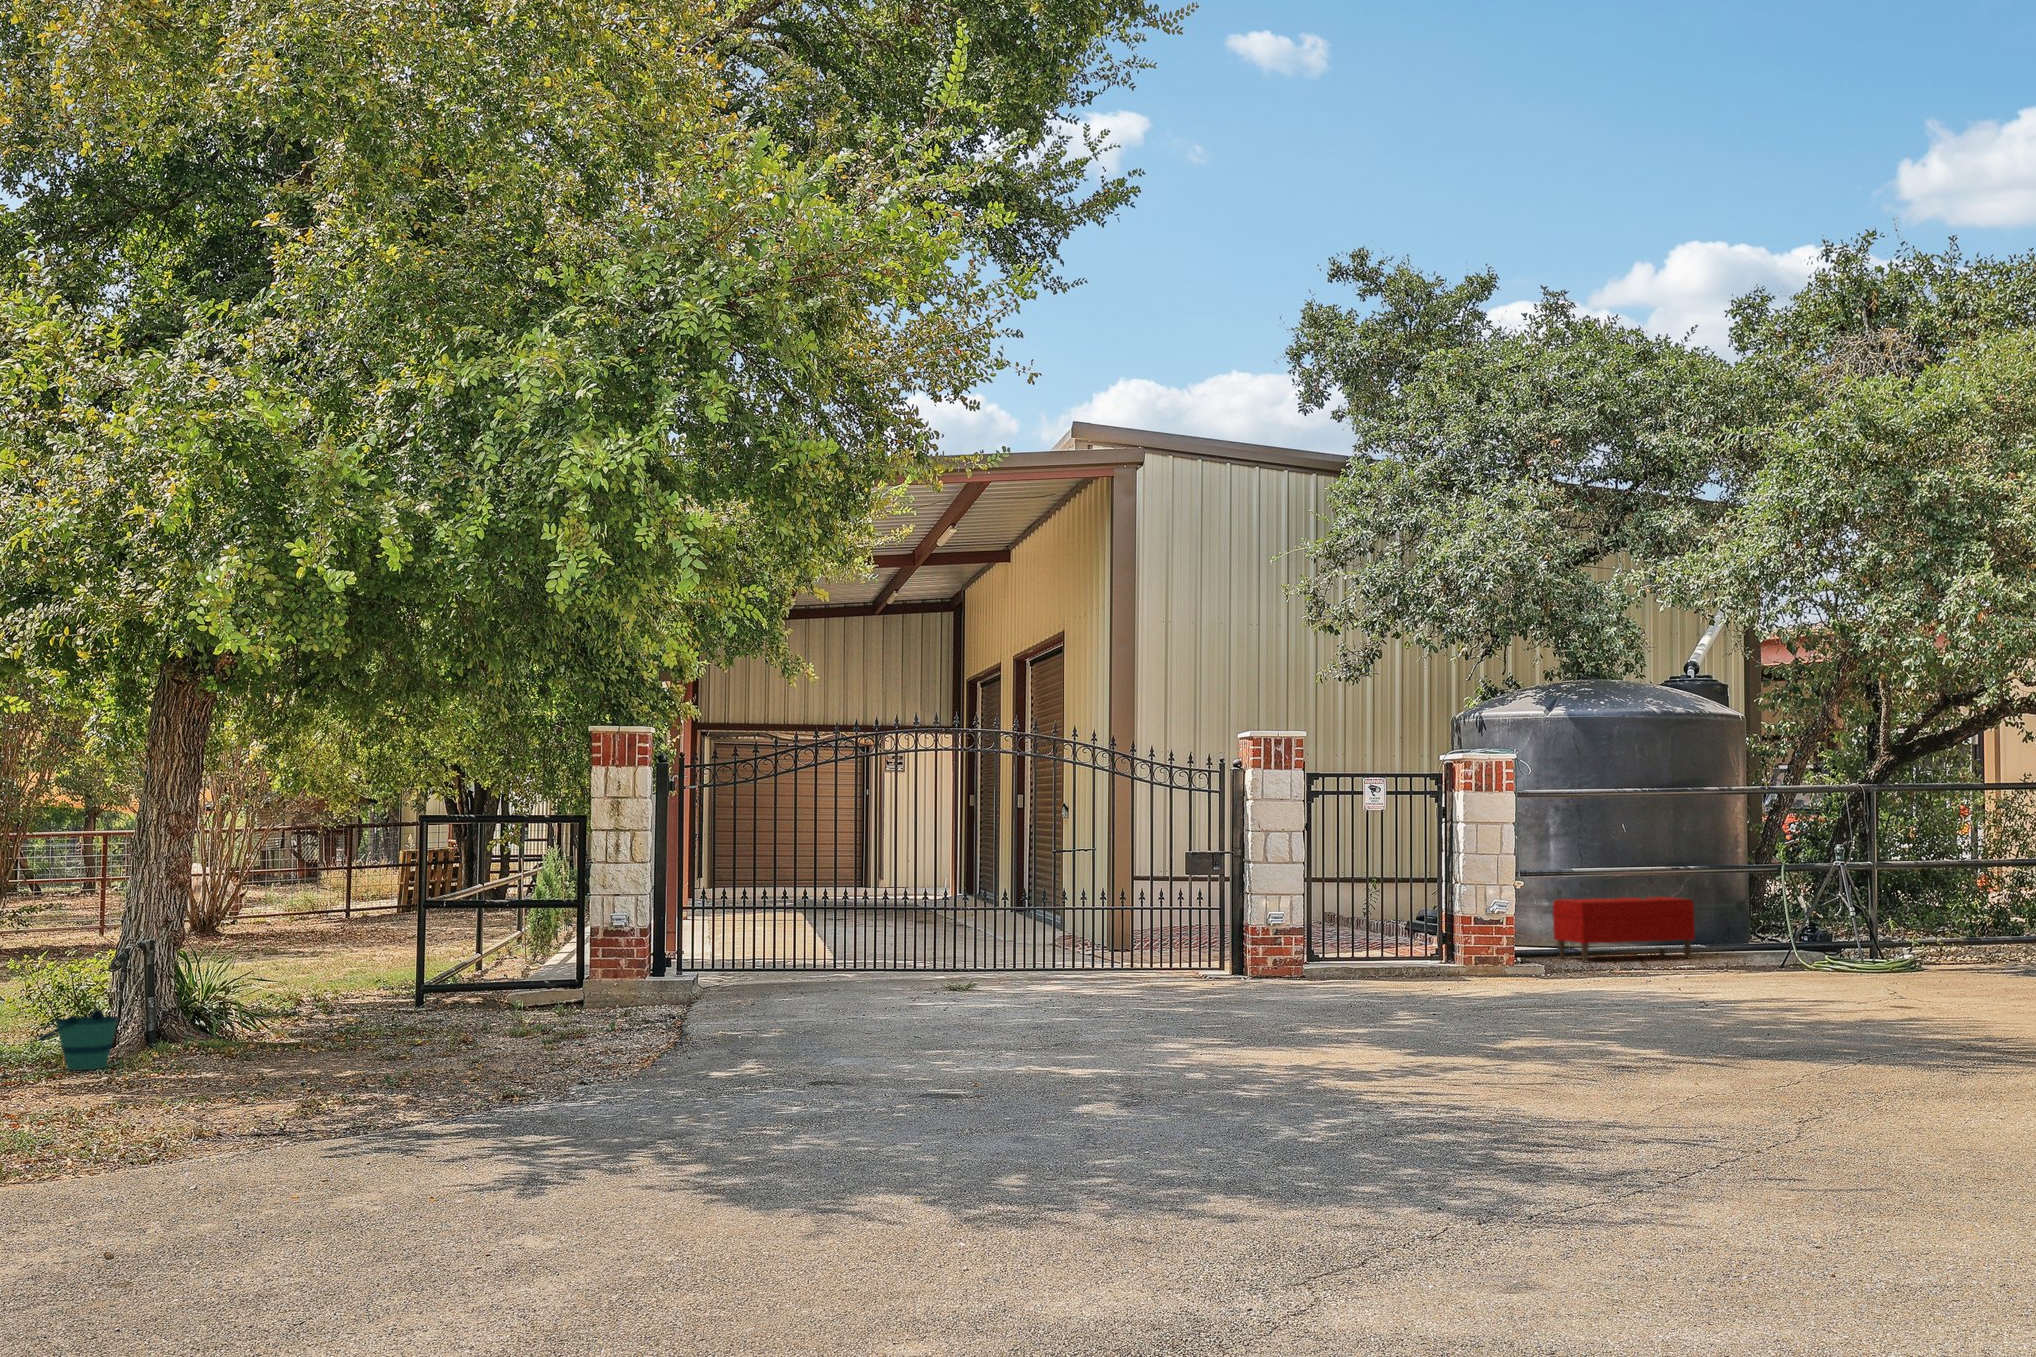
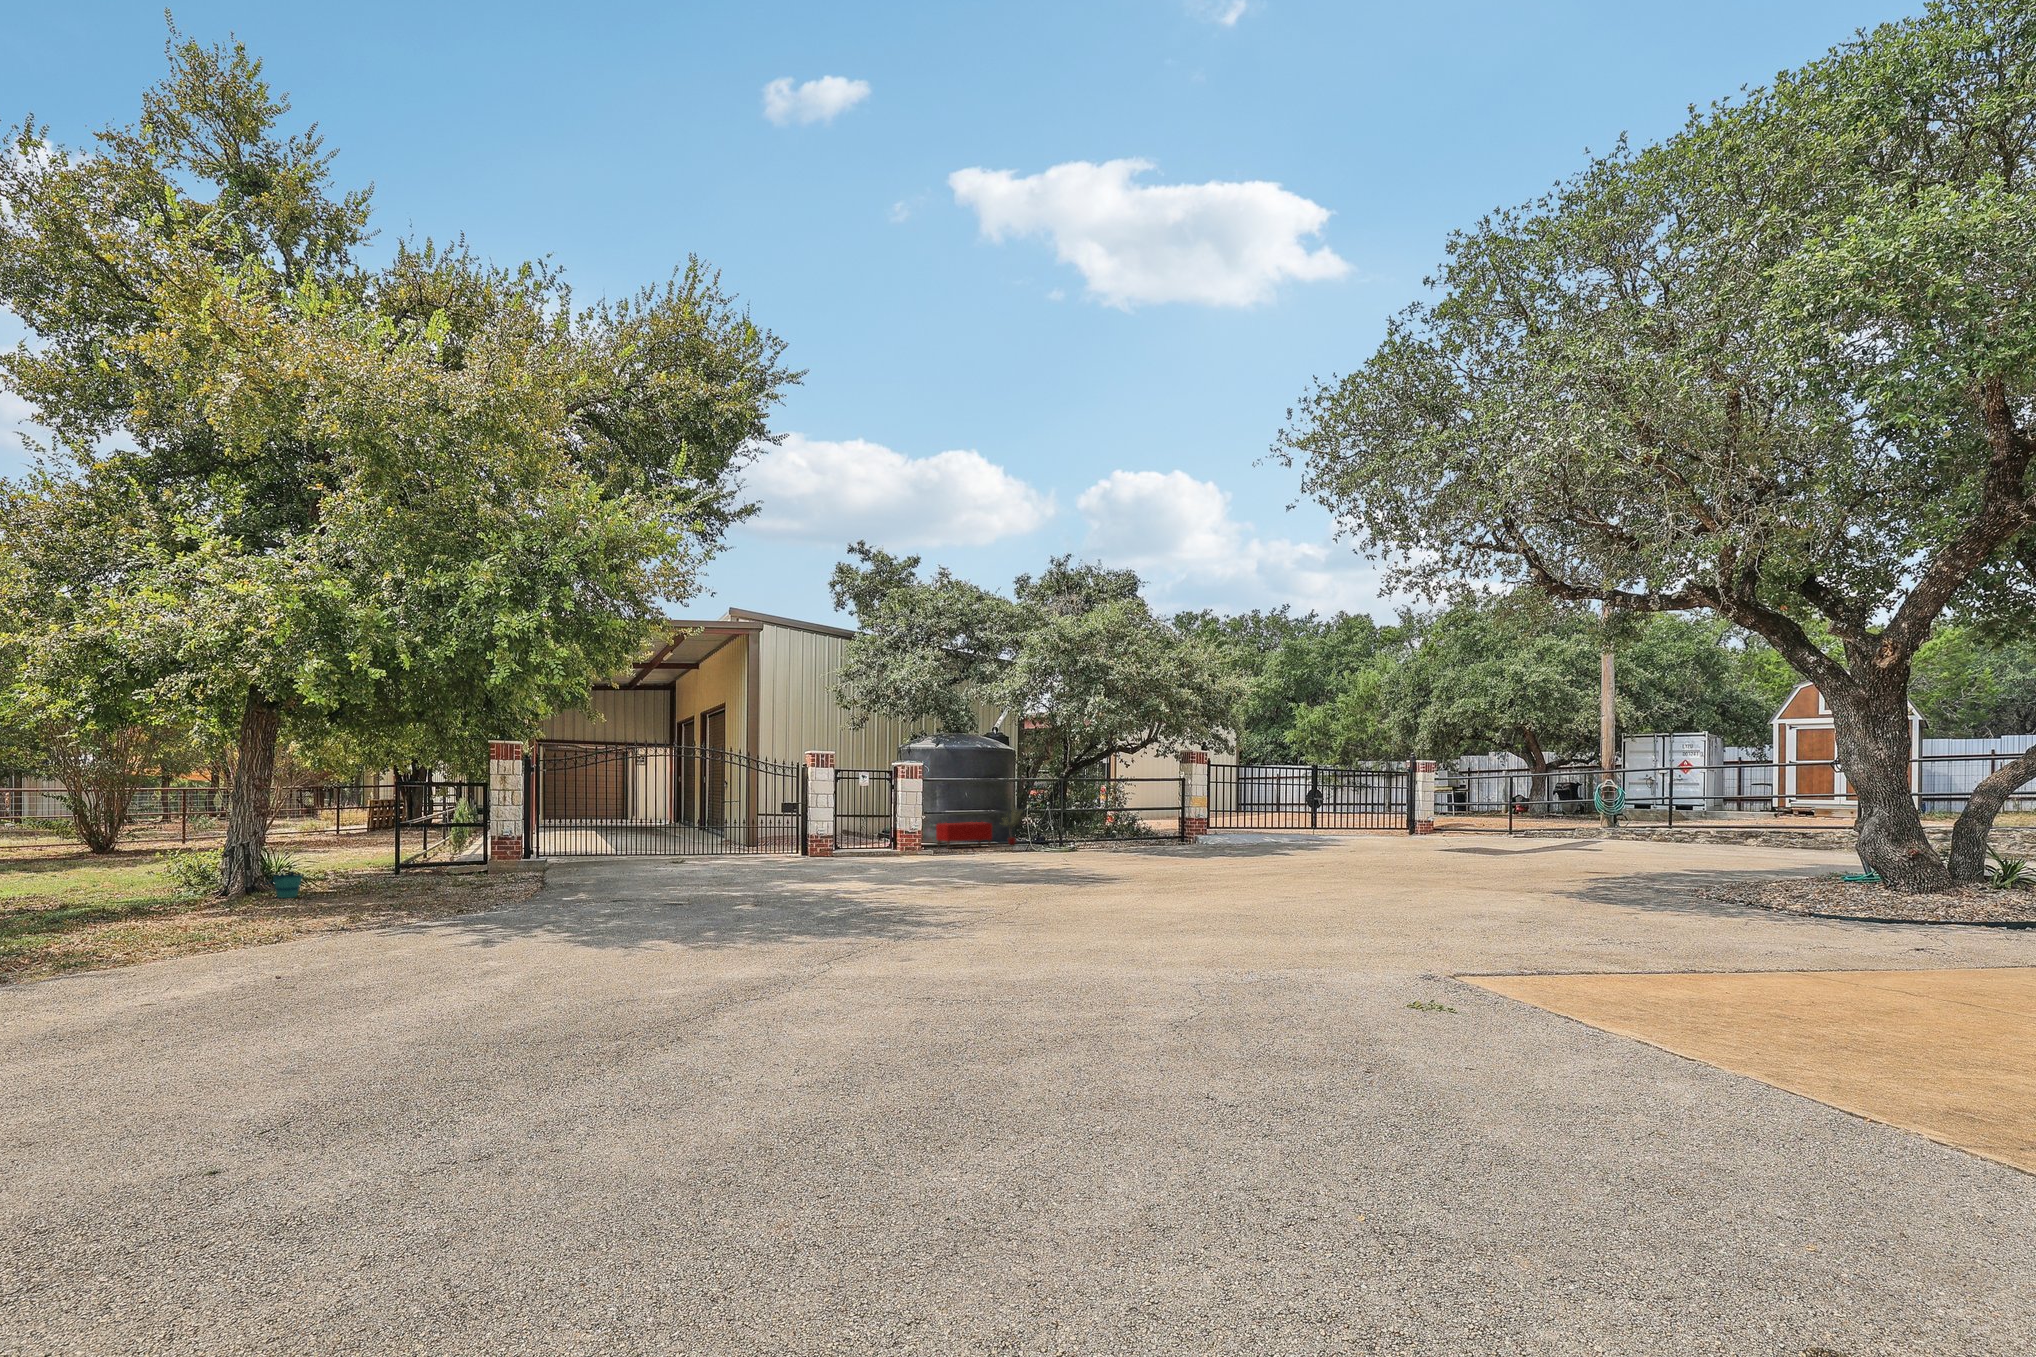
potted tree: none [1709,854,1772,953] -> present [1000,807,1022,845]

